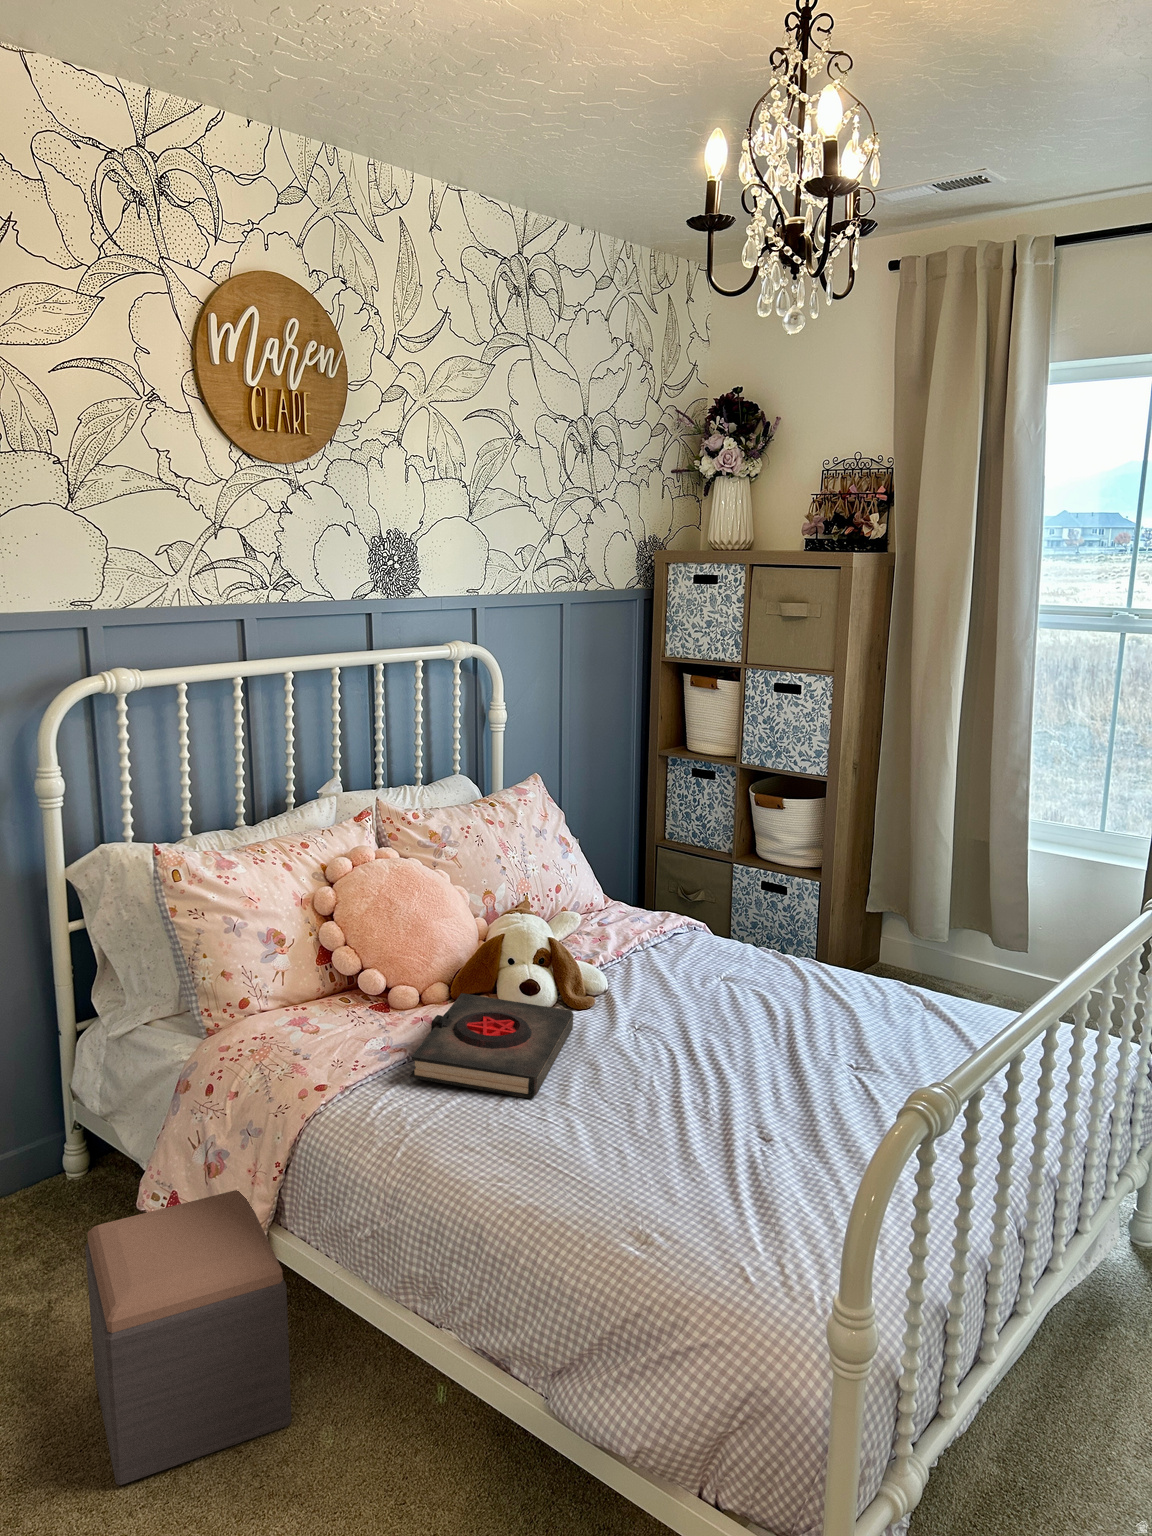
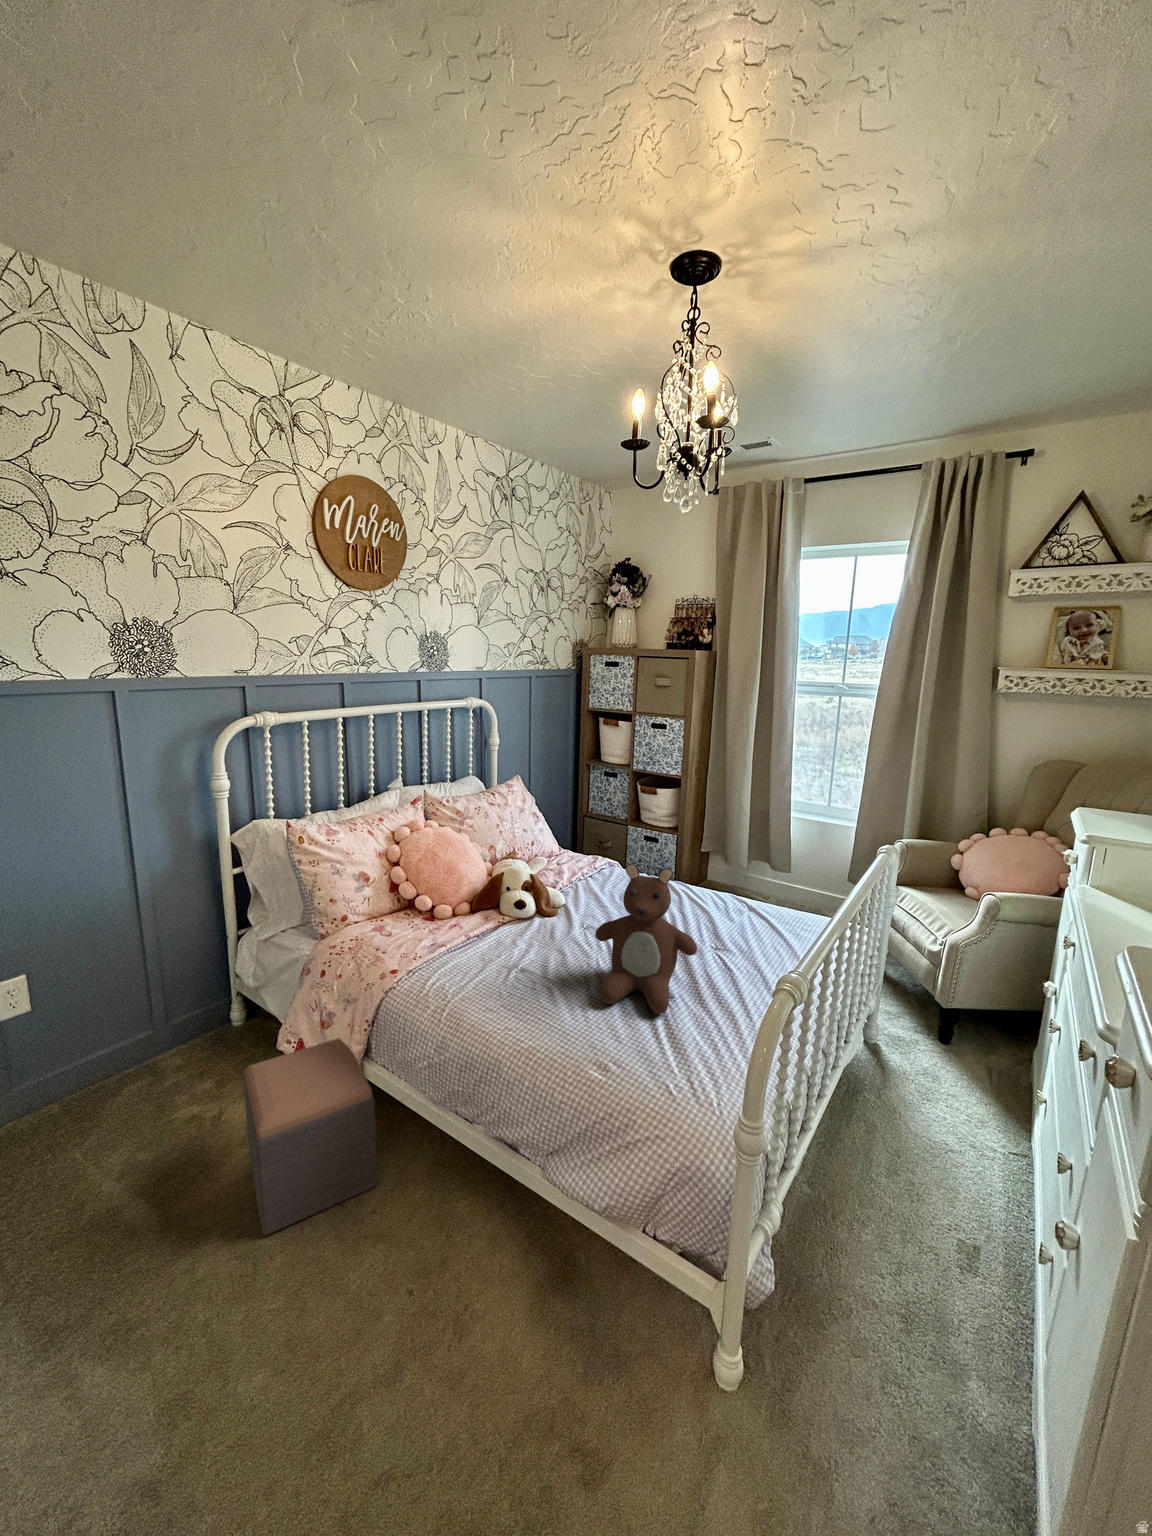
teddy bear: none [645,917,813,1163] -> present [595,864,697,1014]
book: present [410,993,574,1098] -> none [451,909,548,975]

